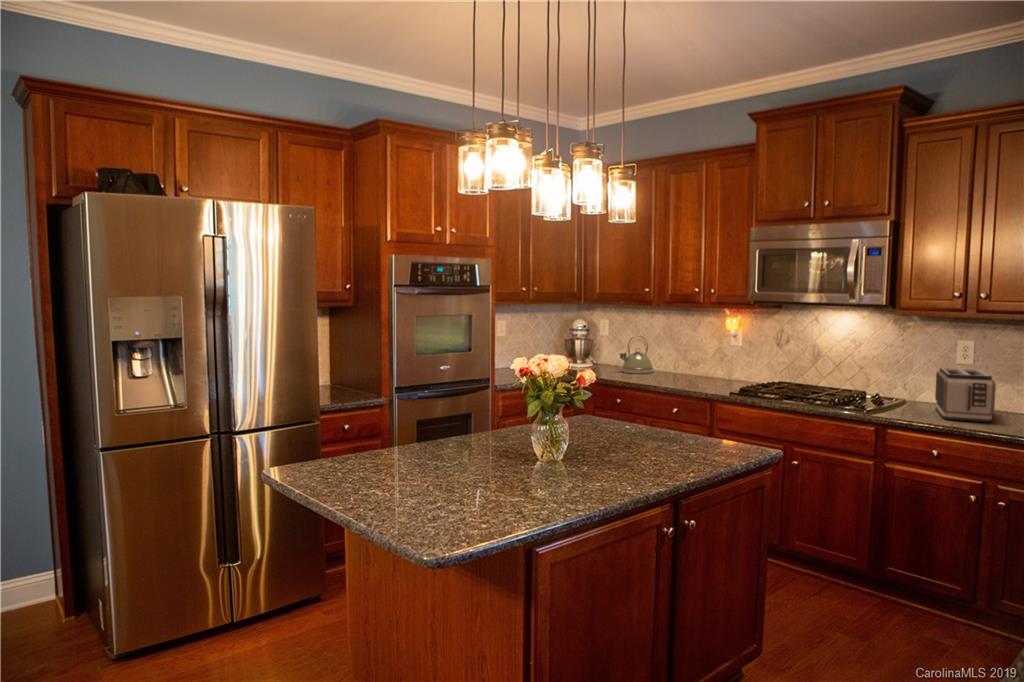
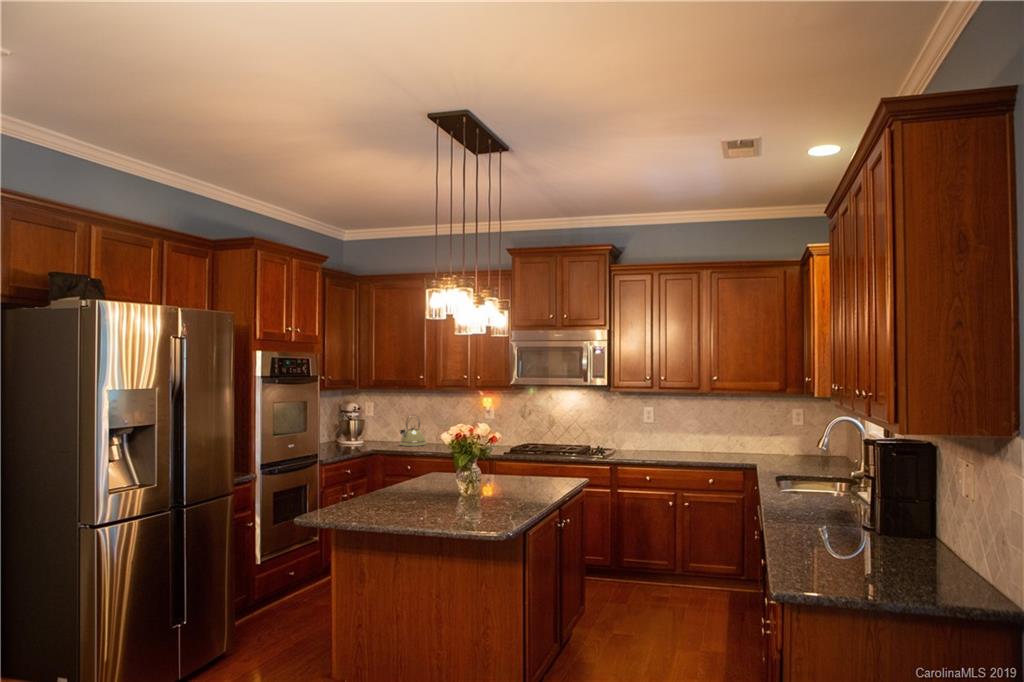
toaster: present [935,368,996,422] -> none [635,425,673,457]

